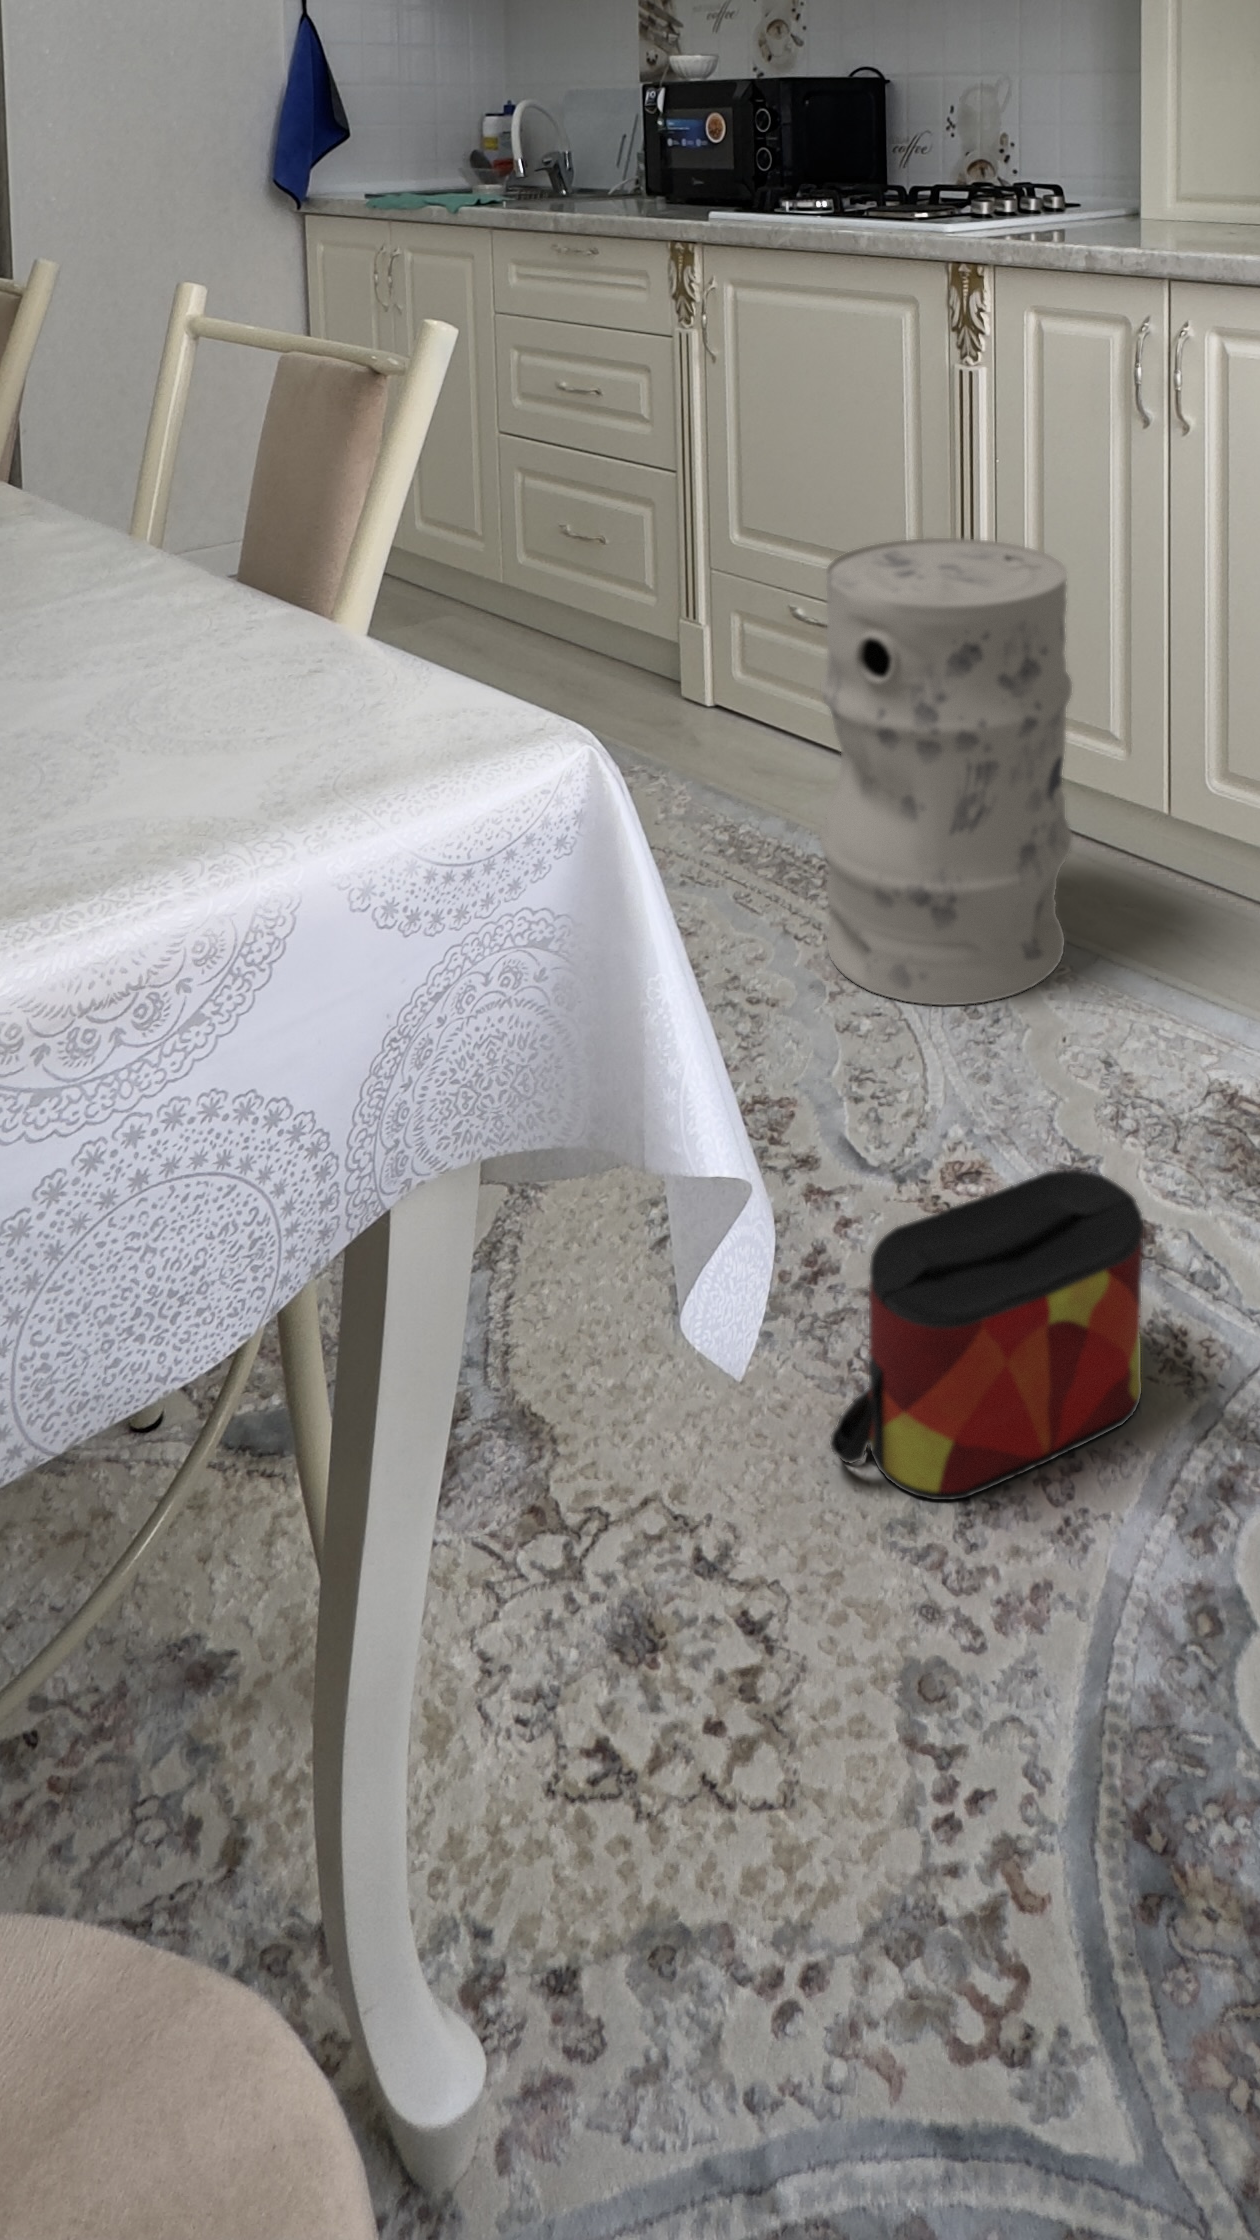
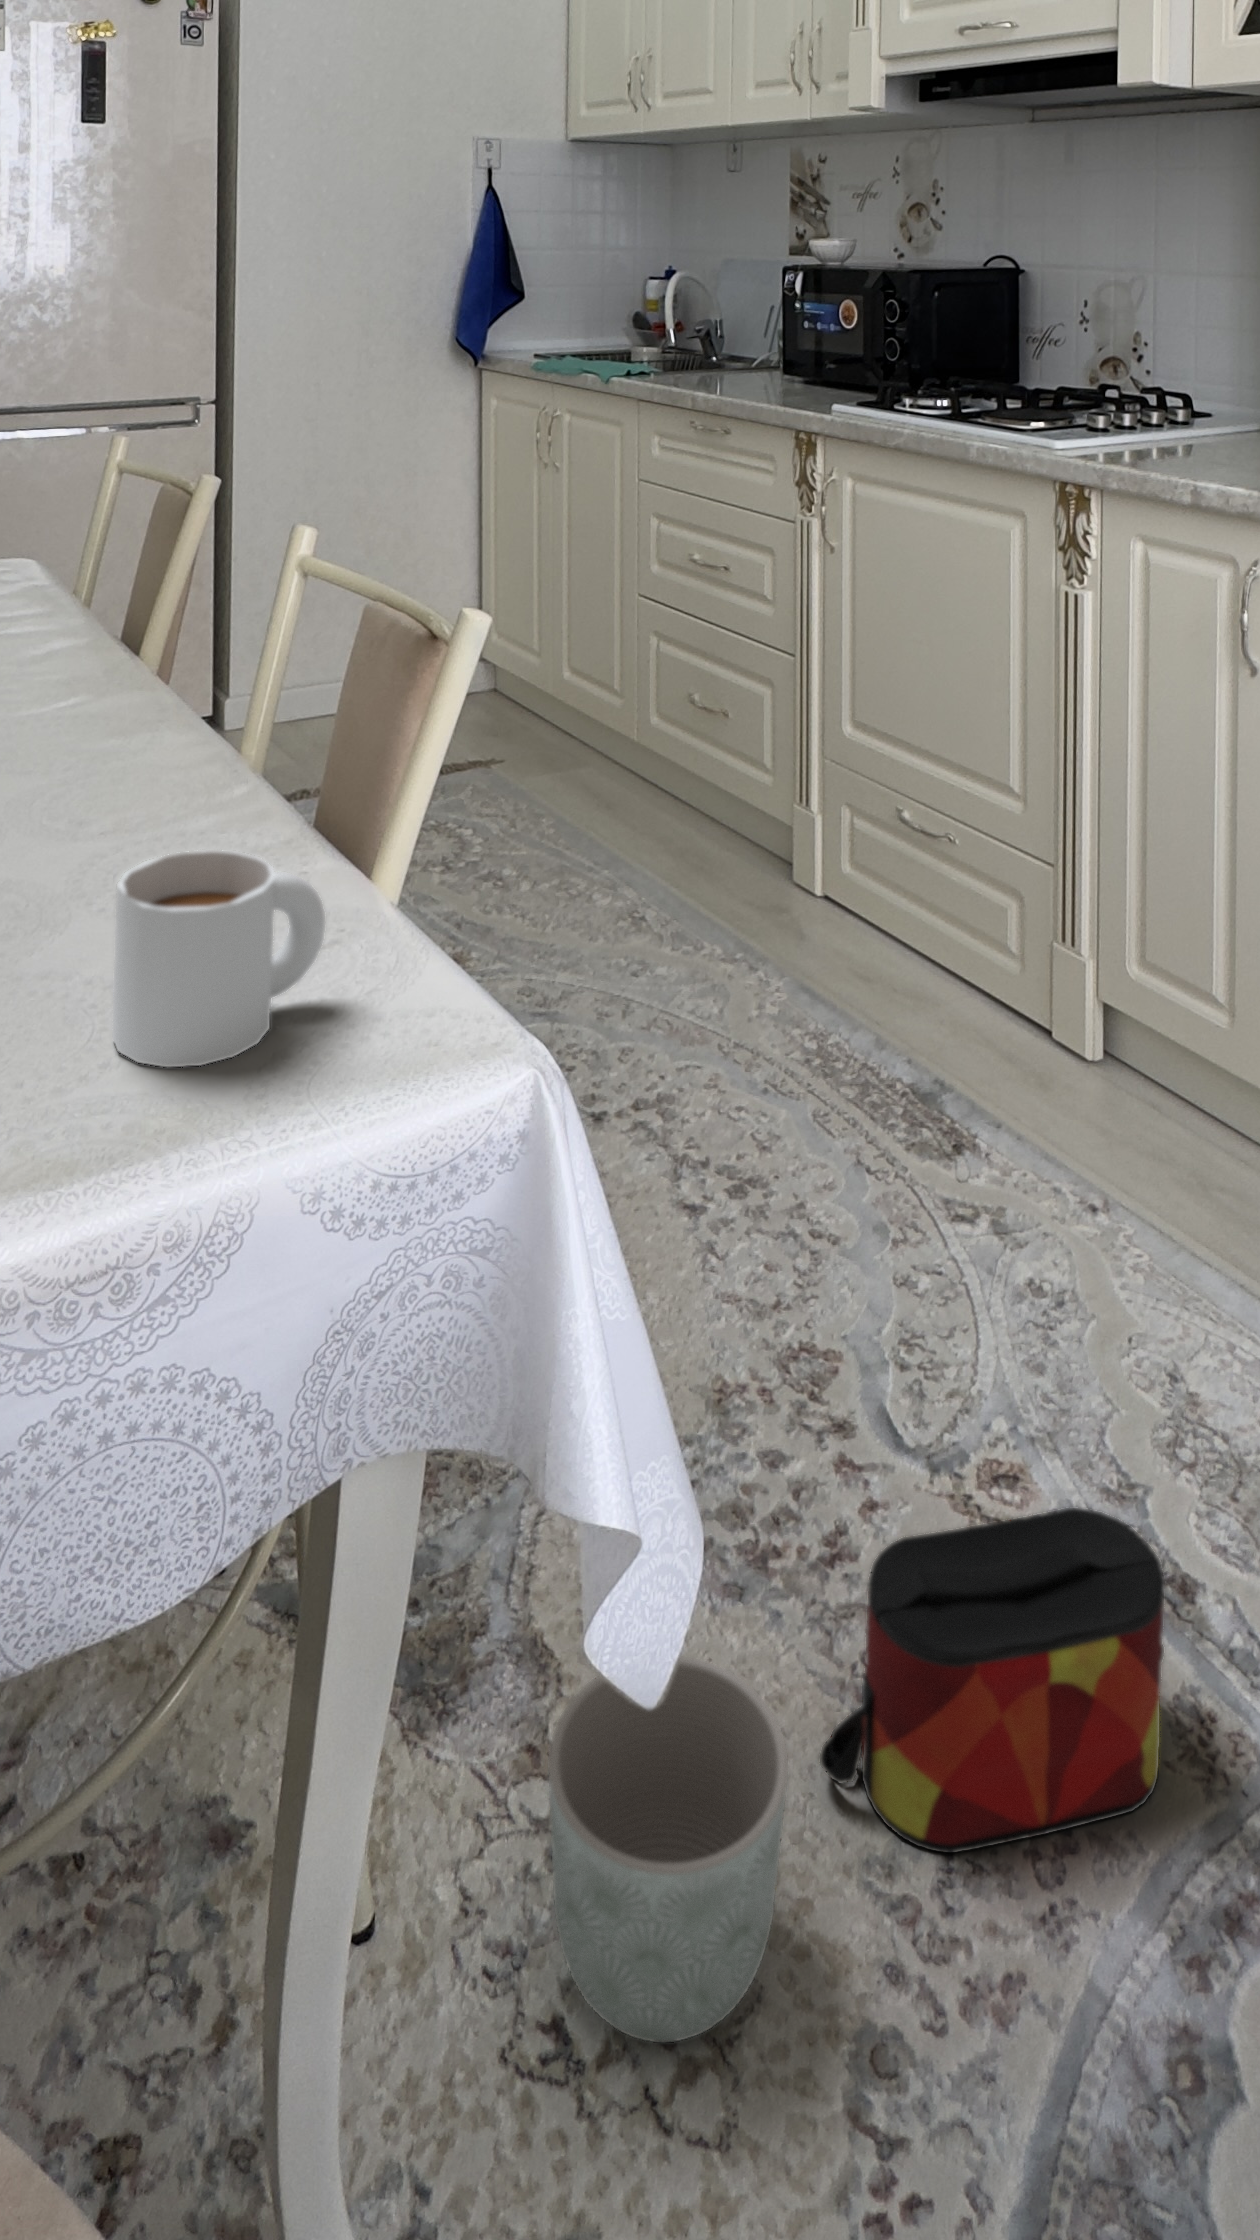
trash can: present [819,538,1072,1005] -> none [899,774,1165,1284]
mug: none [67,566,315,796] -> present [112,850,325,1067]
planter: none [576,1372,821,1732] -> present [548,1657,788,2043]

